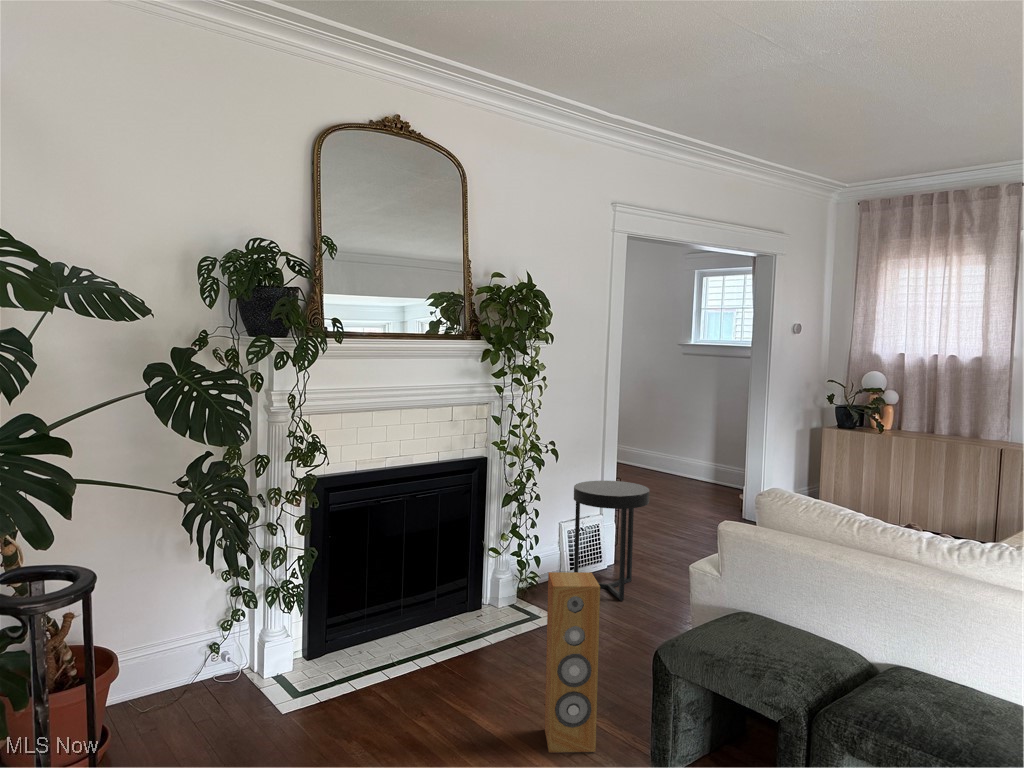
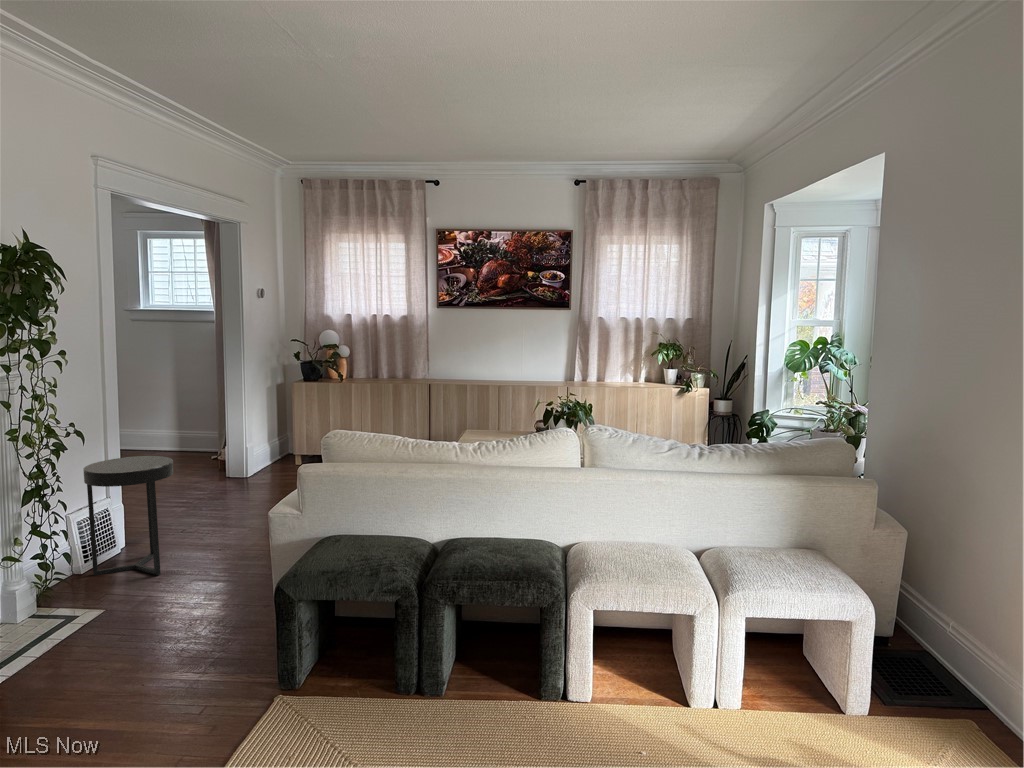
speaker: present [545,572,600,753] -> none [148,537,222,723]

